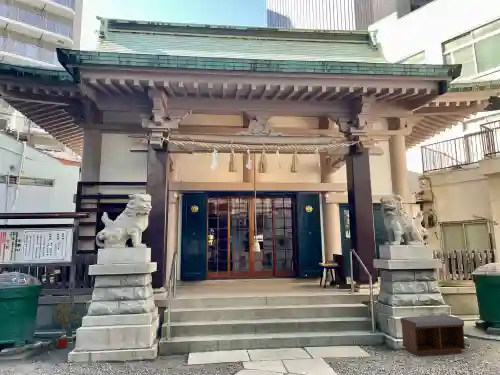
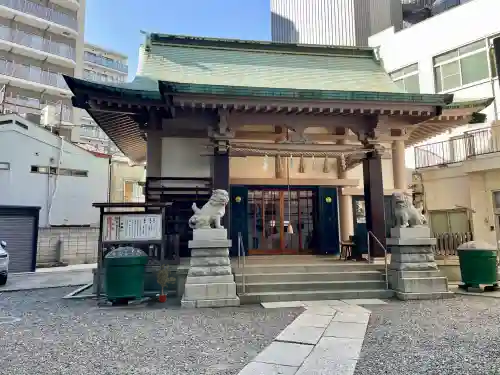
bench: present [400,315,466,356] -> none [408,276,453,303]

